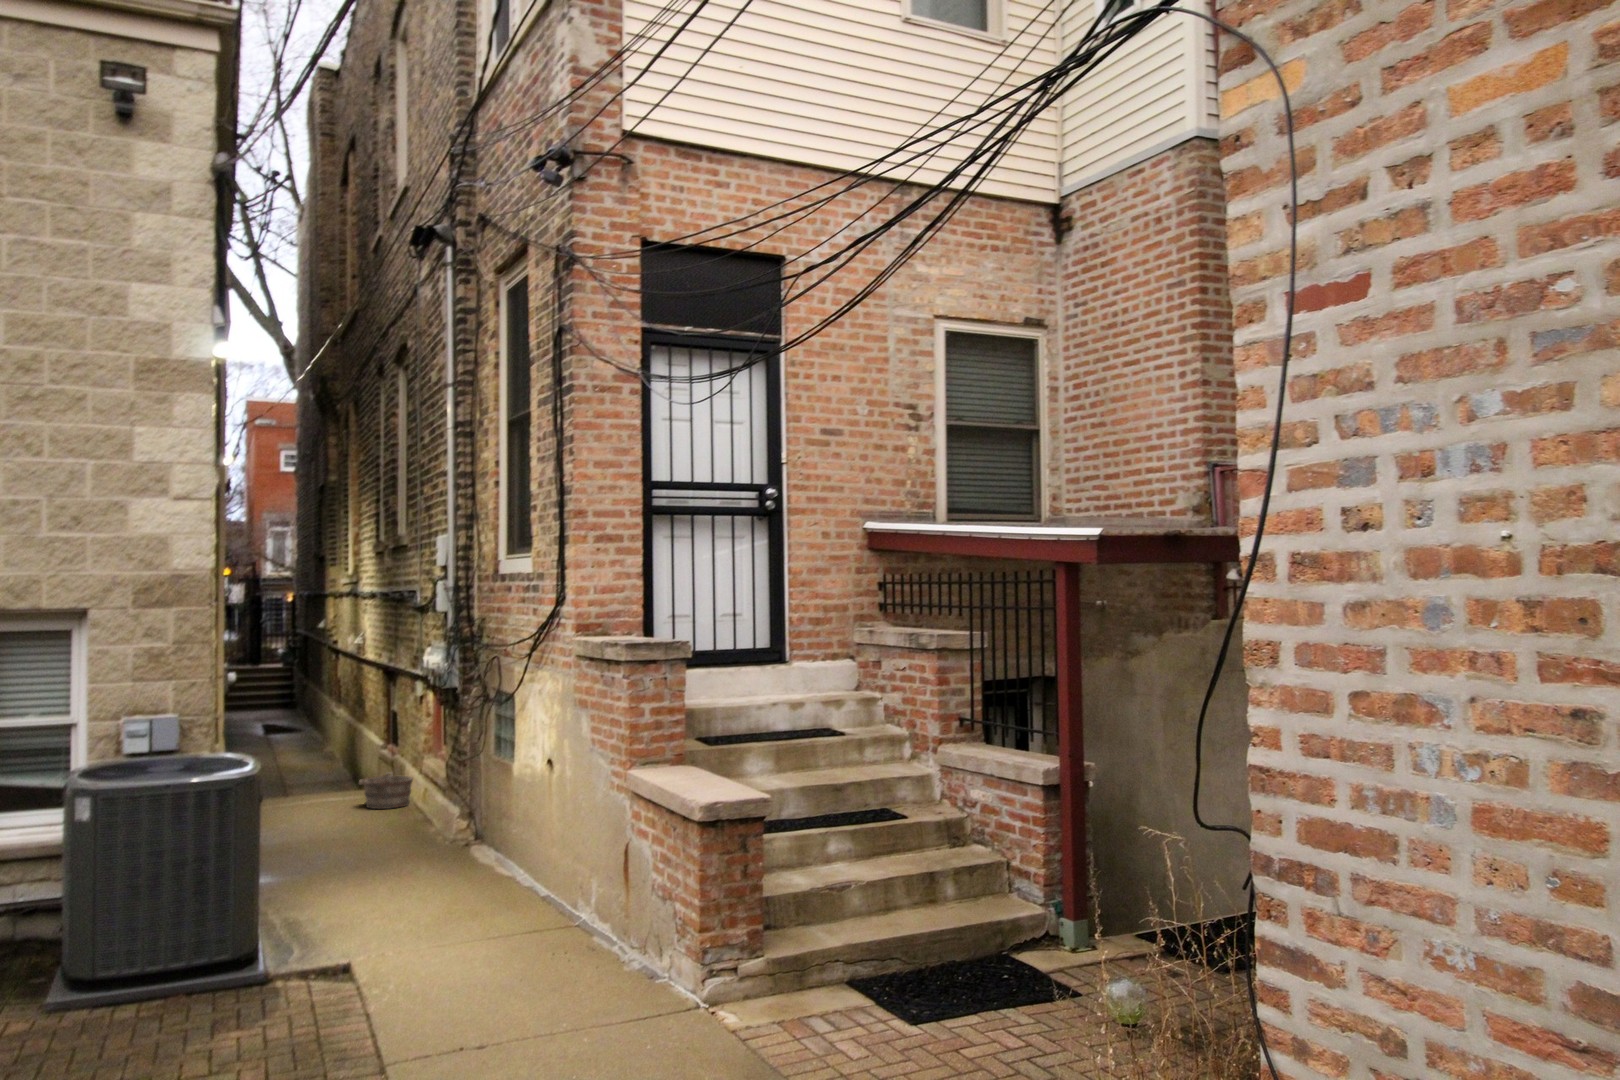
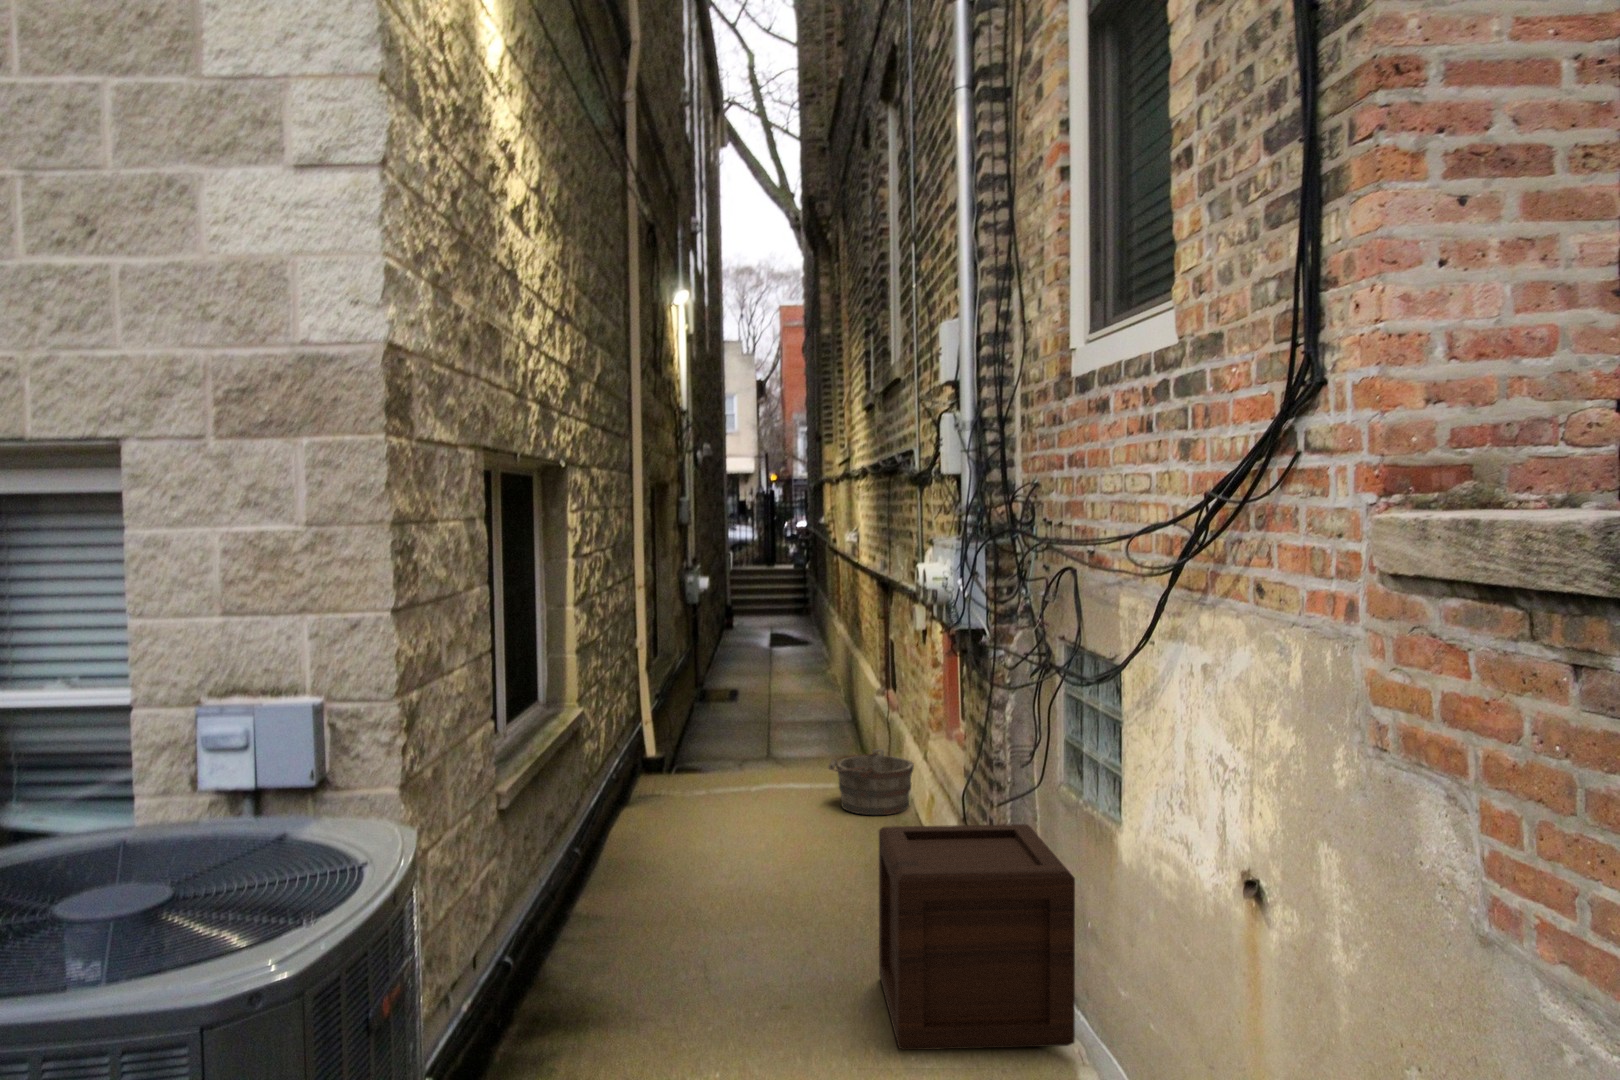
wooden crate: none [404,777,497,872] -> present [879,824,1075,1050]

